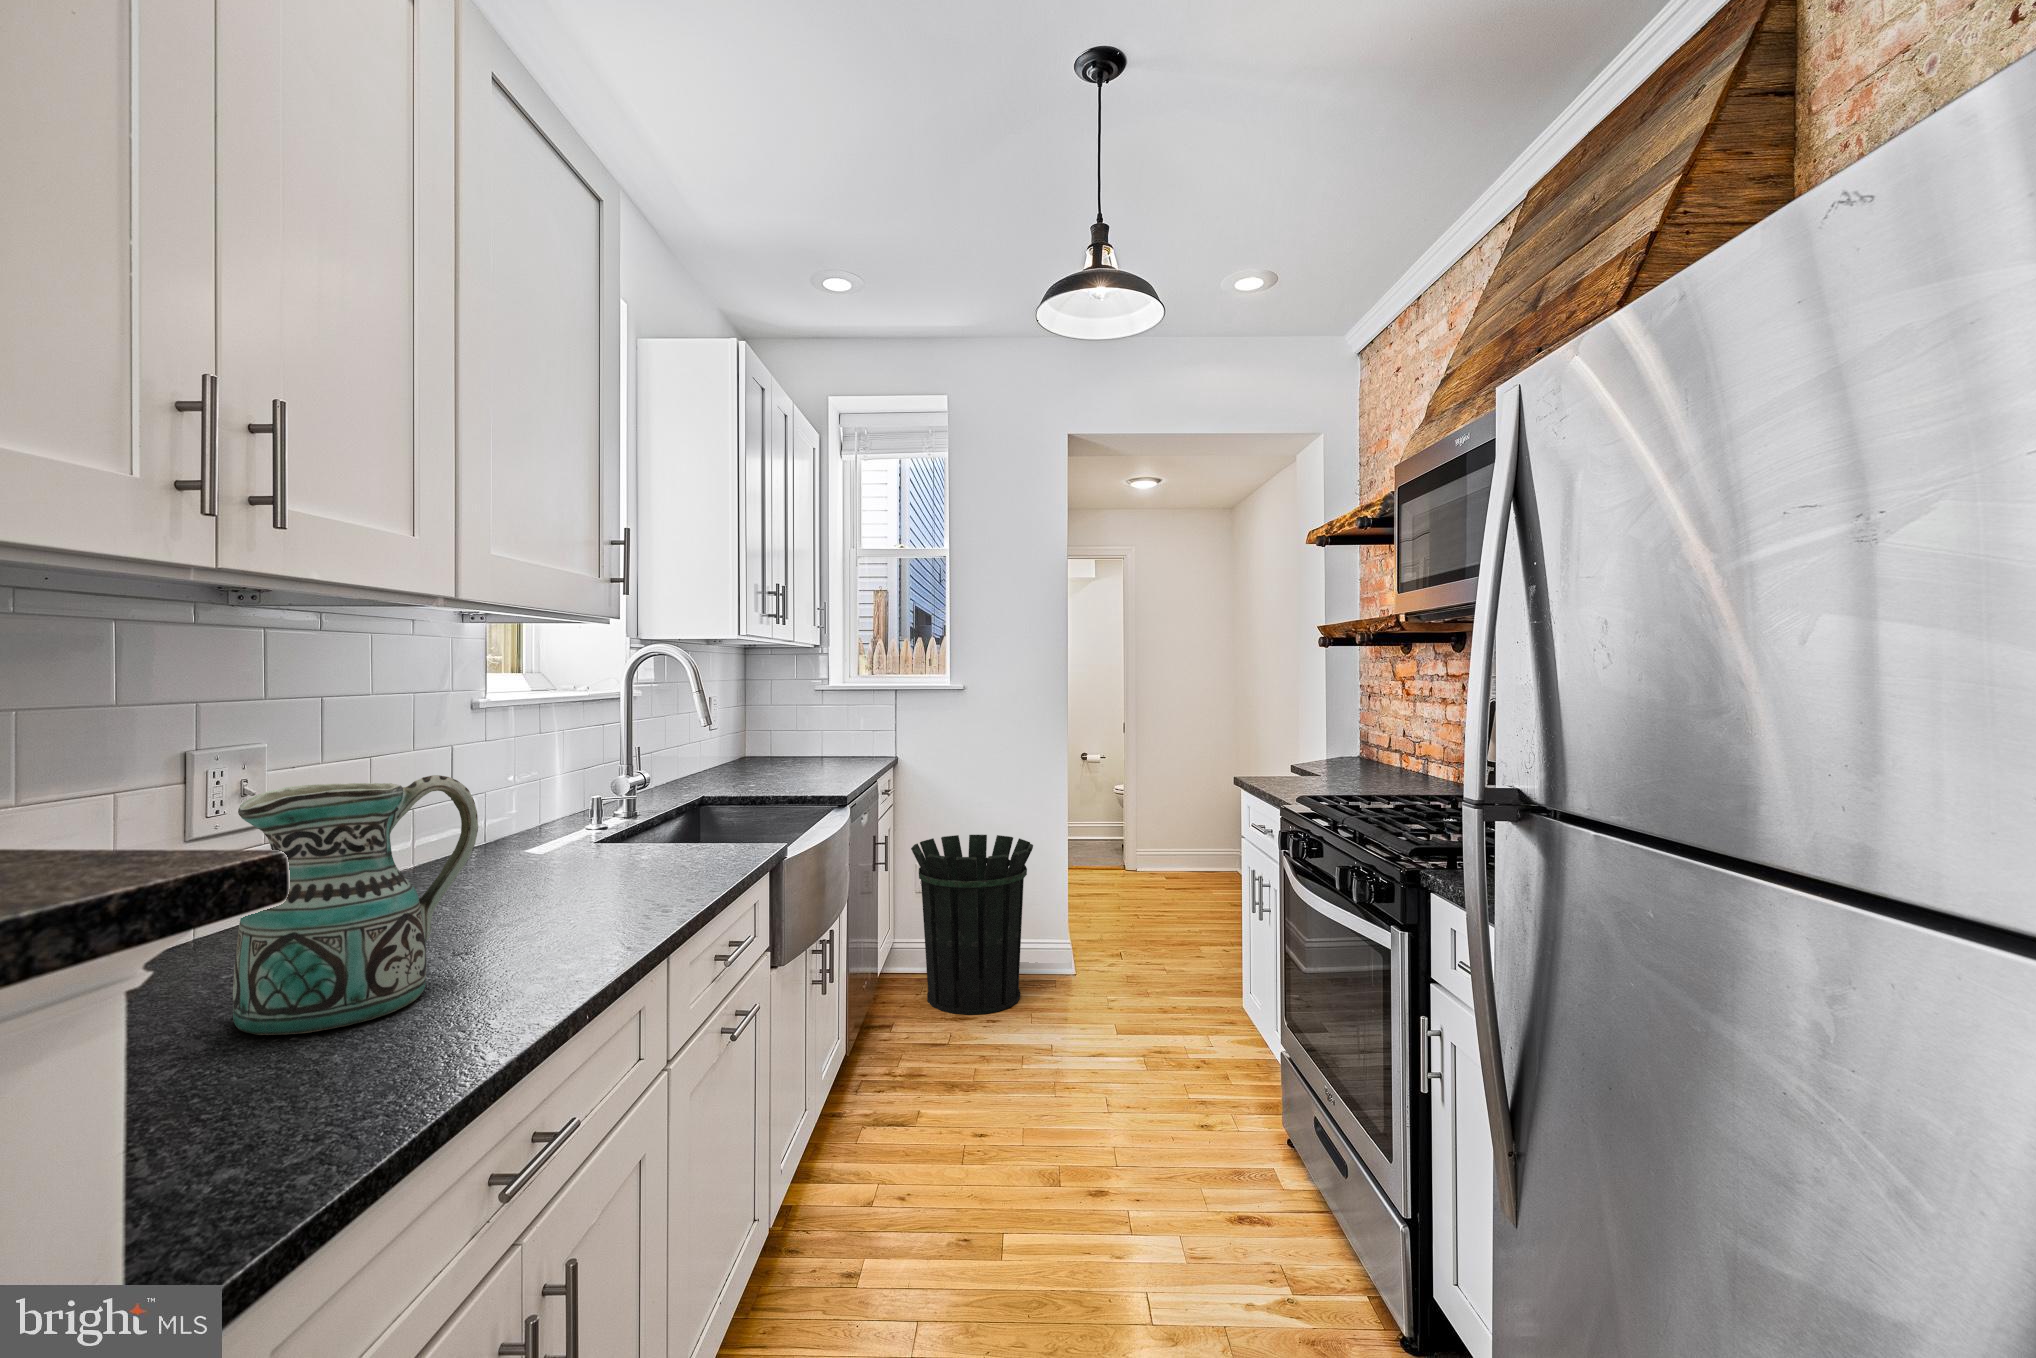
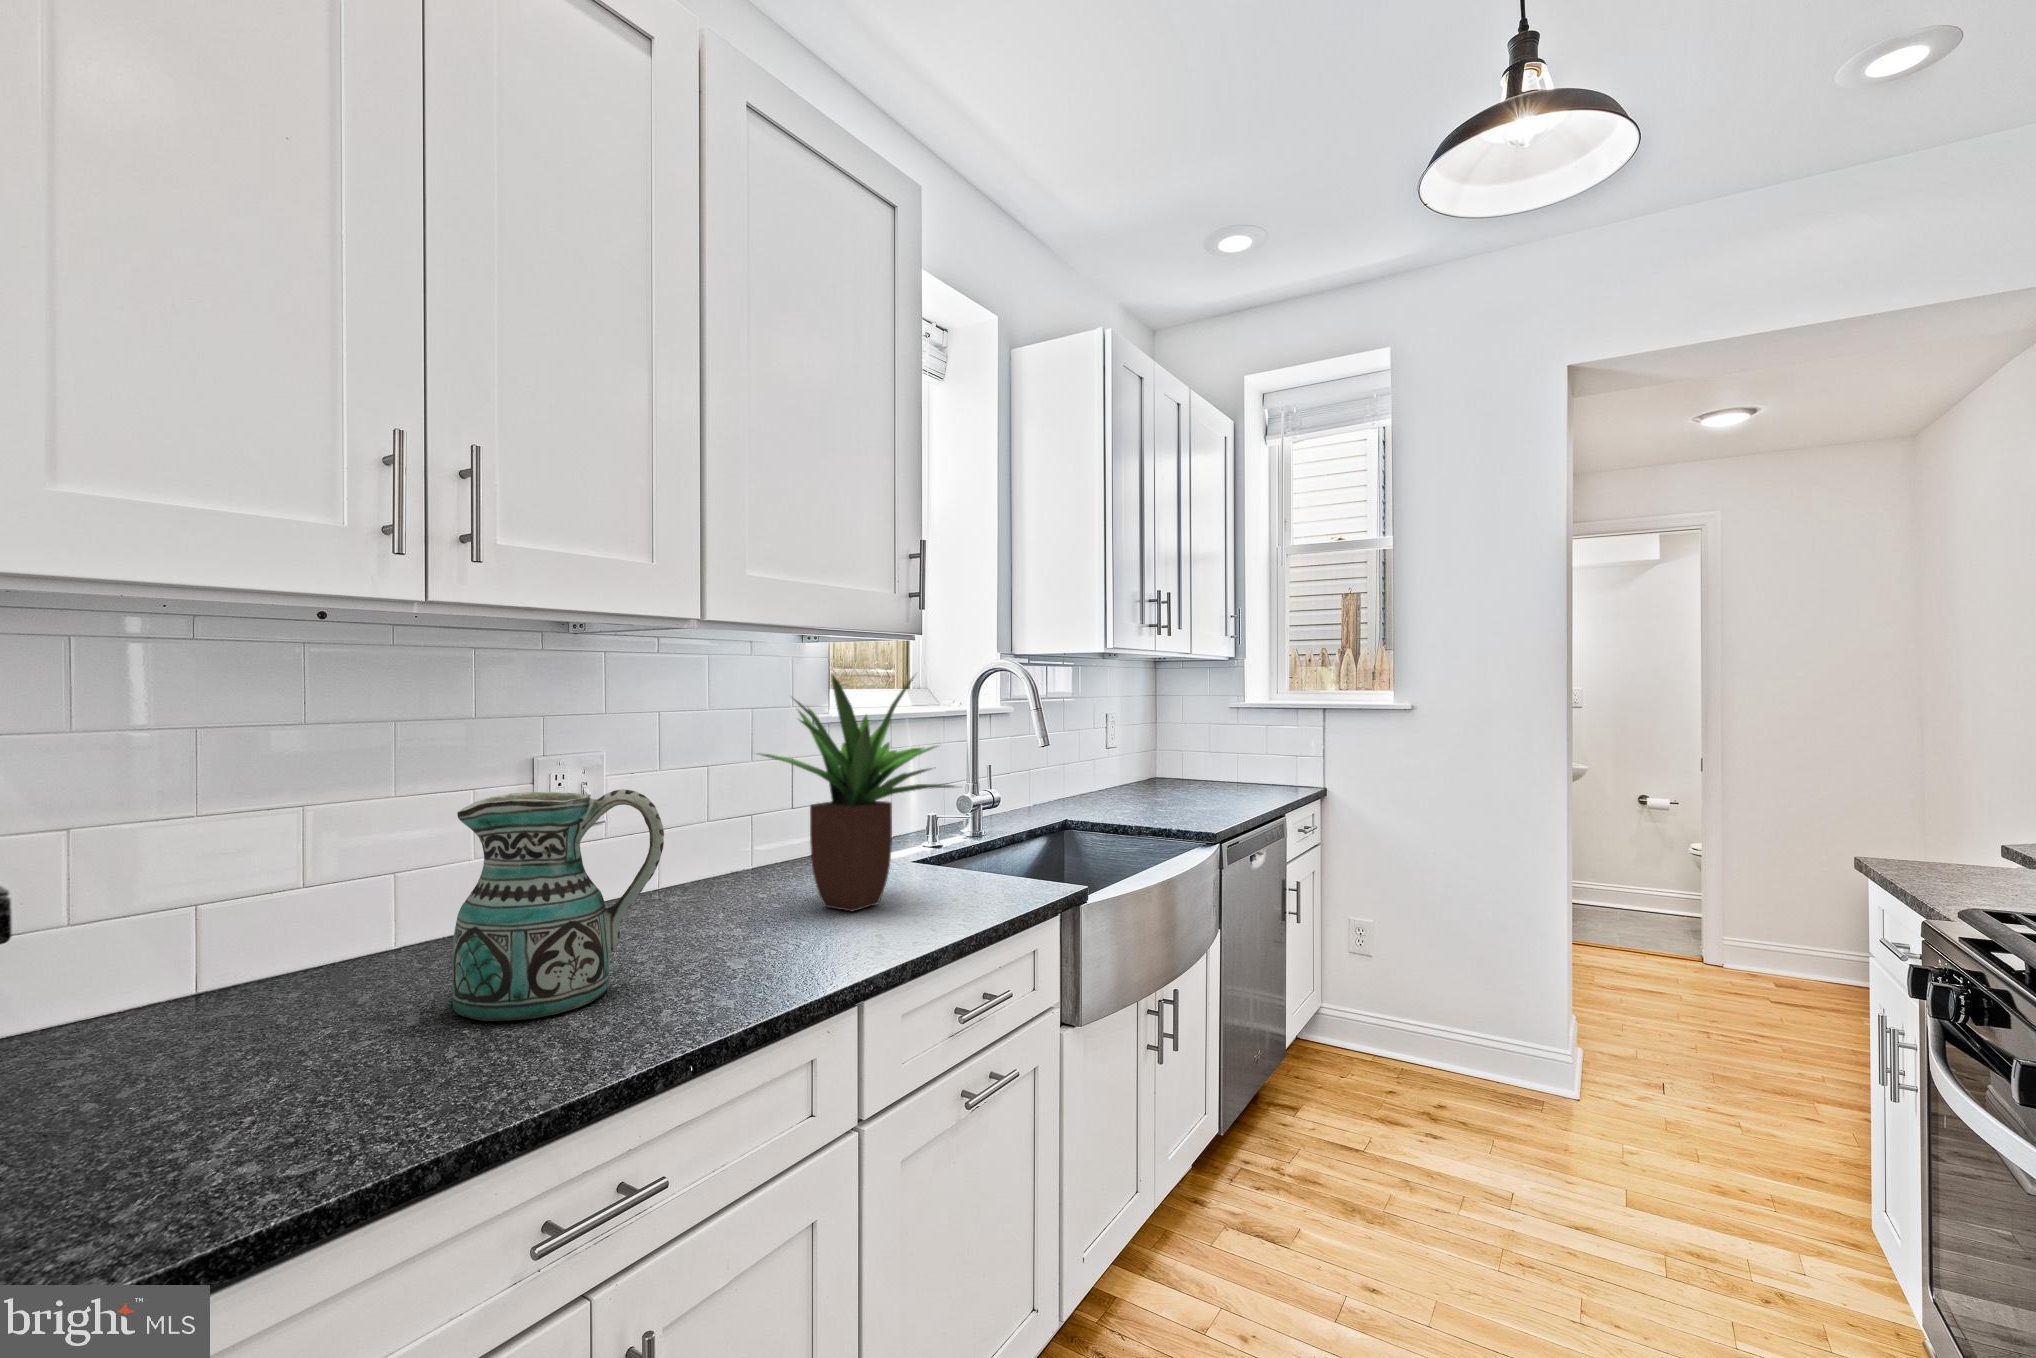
potted plant: none [490,656,701,889] -> present [760,675,955,912]
waste bin: present [911,835,1033,1015] -> none [1334,890,1503,1126]

